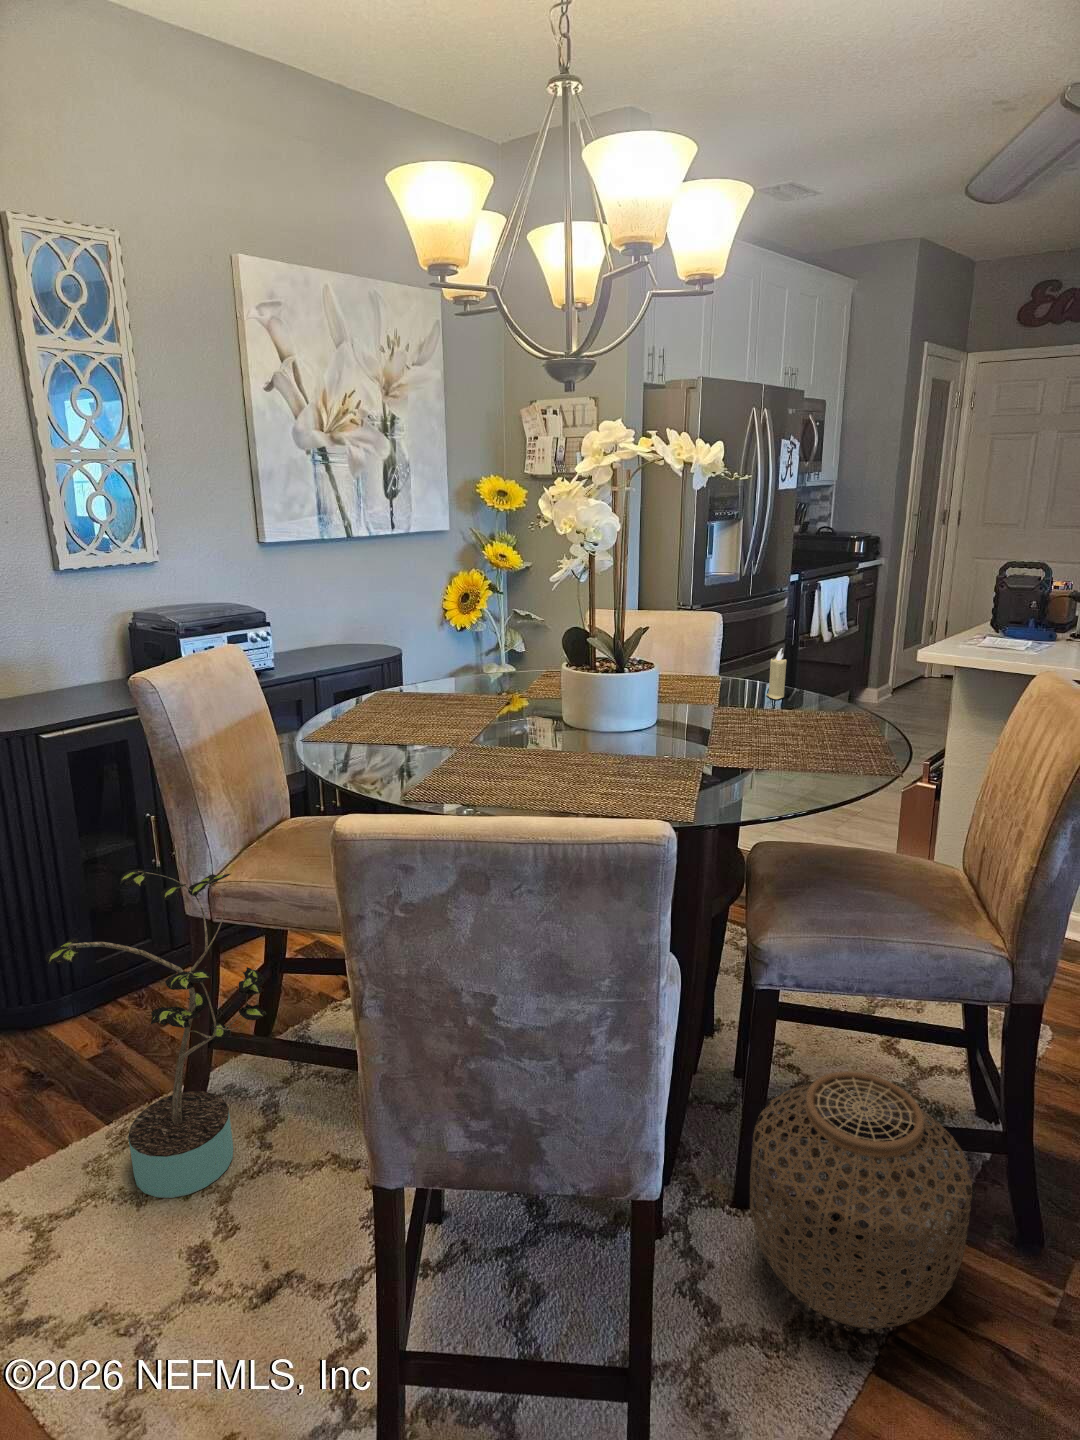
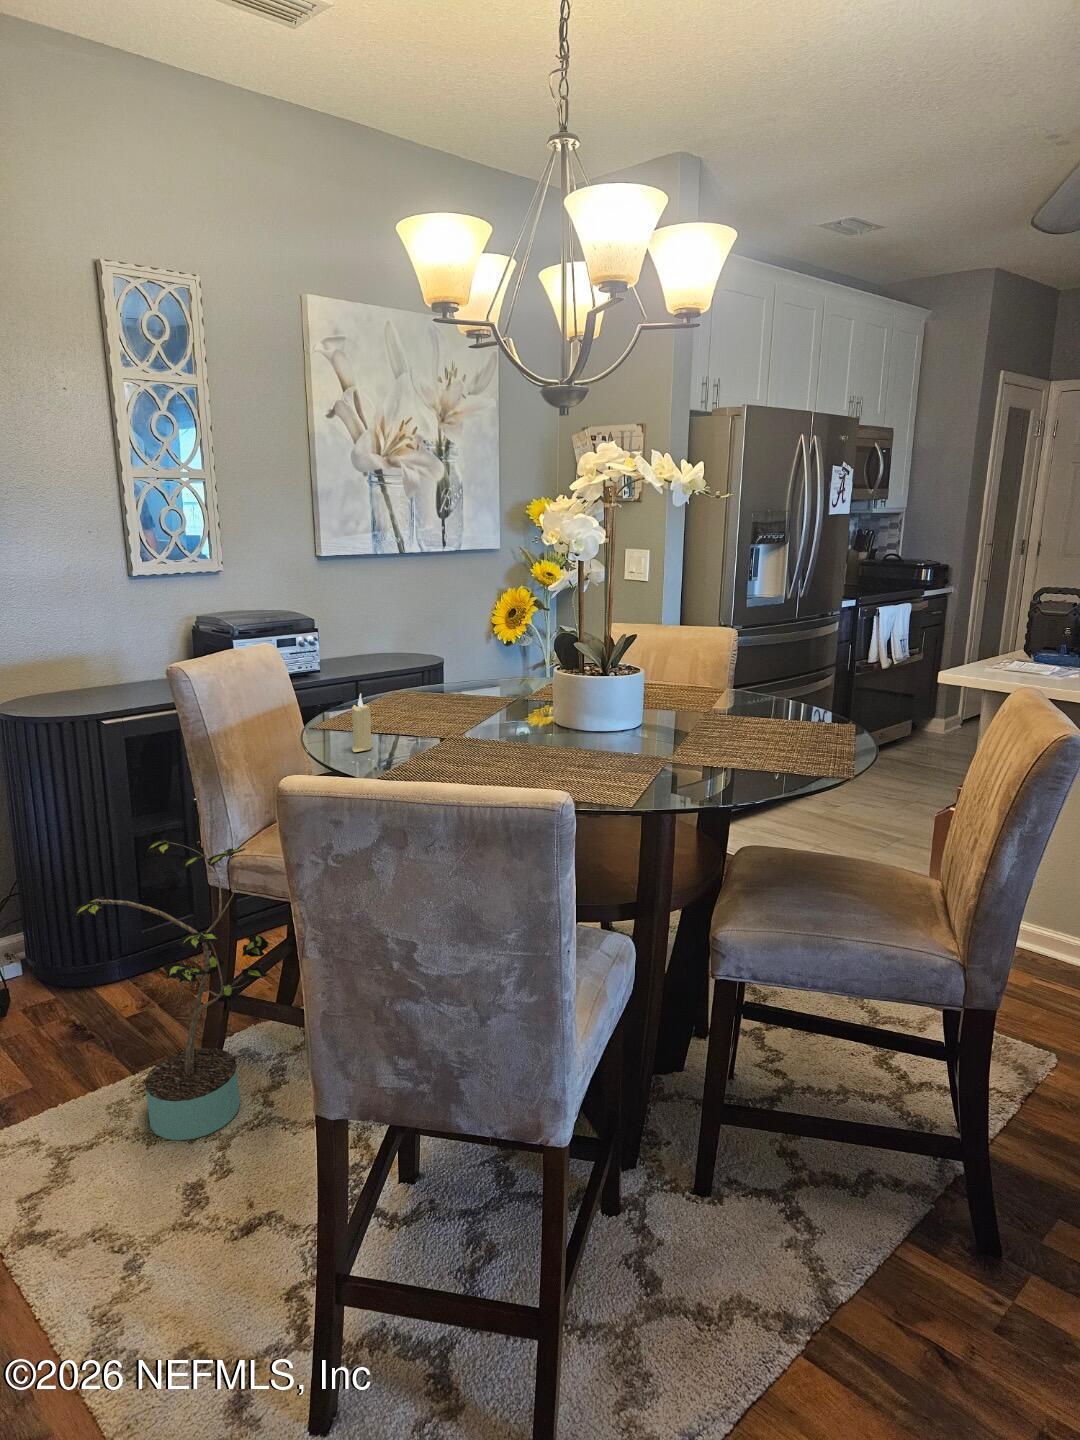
candle: present [766,649,787,699] -> present [352,694,372,752]
woven basket: present [750,1071,972,1329] -> none [696,1062,908,1313]

